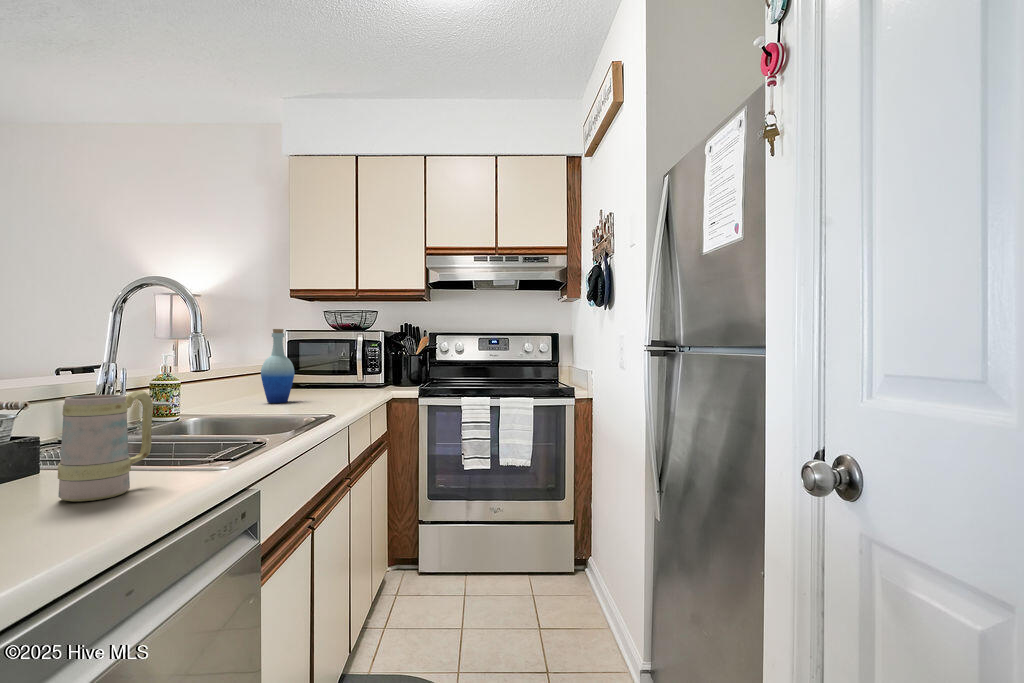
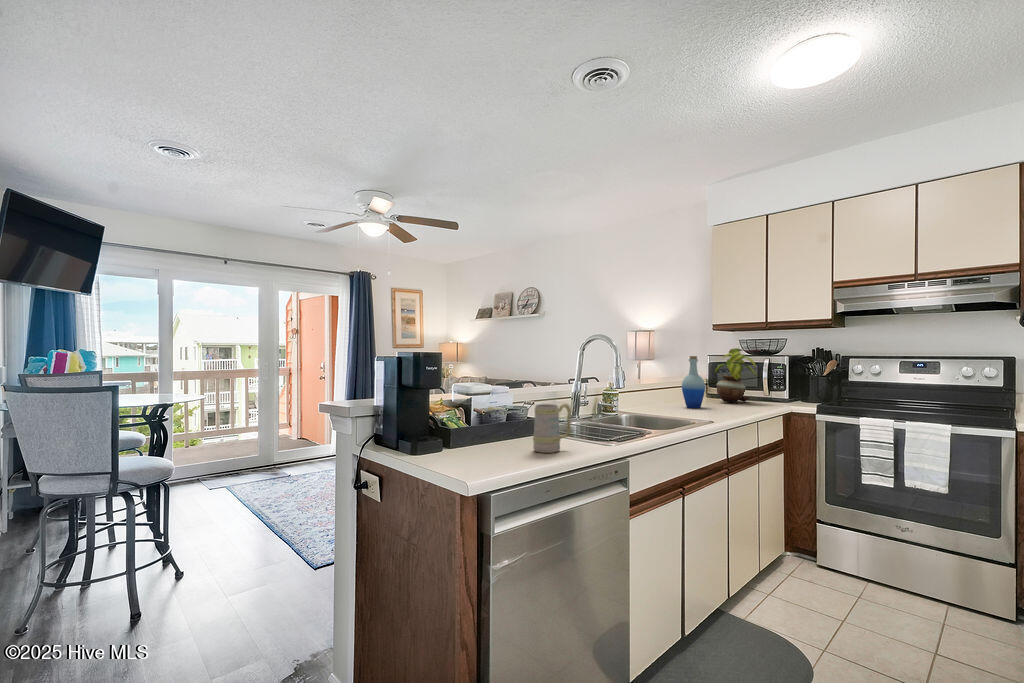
potted plant: none [296,322,352,393] -> present [715,348,757,403]

